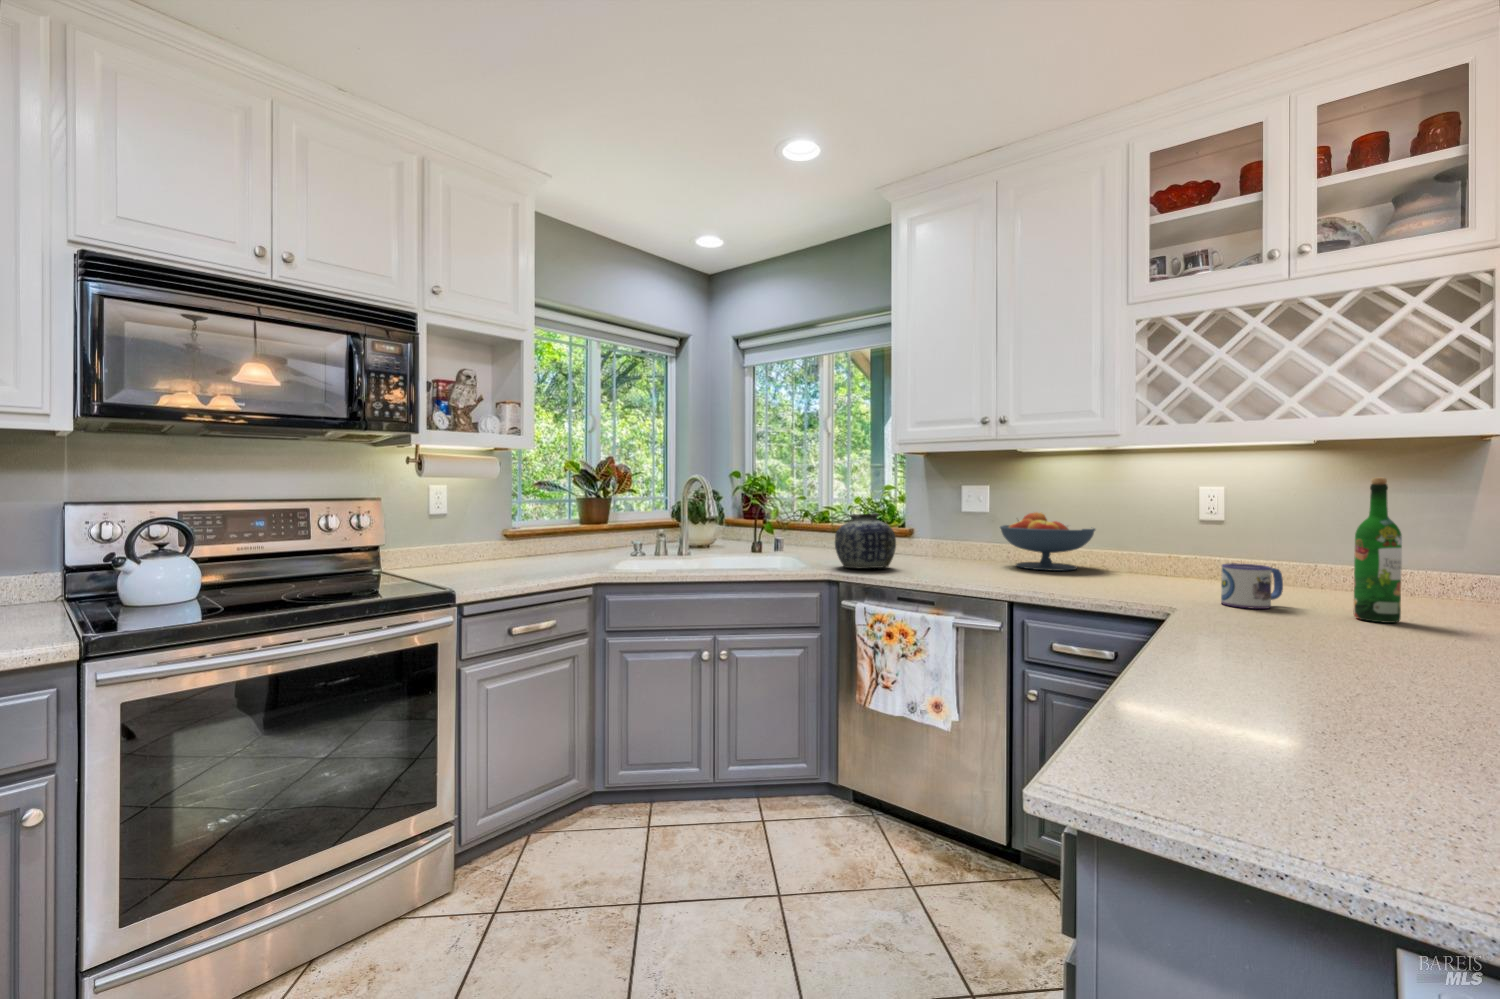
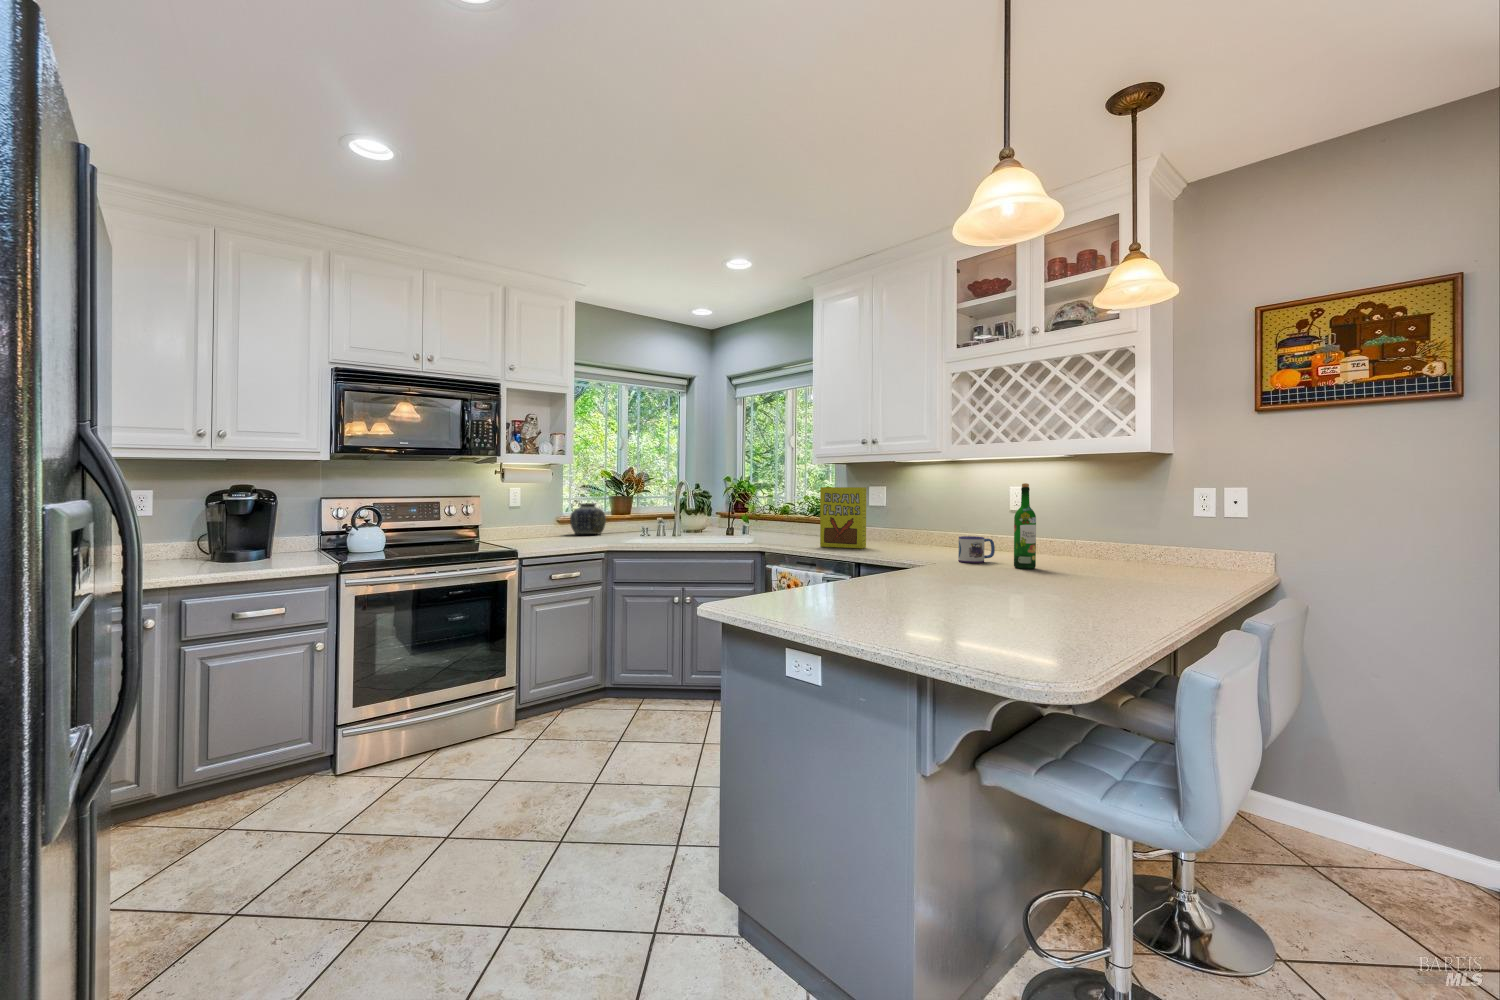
cereal box: none [933,485,1004,577] -> present [820,487,866,548]
fruit bowl: present [1000,512,1095,571] -> none [880,506,942,546]
vase: present [835,514,896,568] -> present [570,503,606,534]

